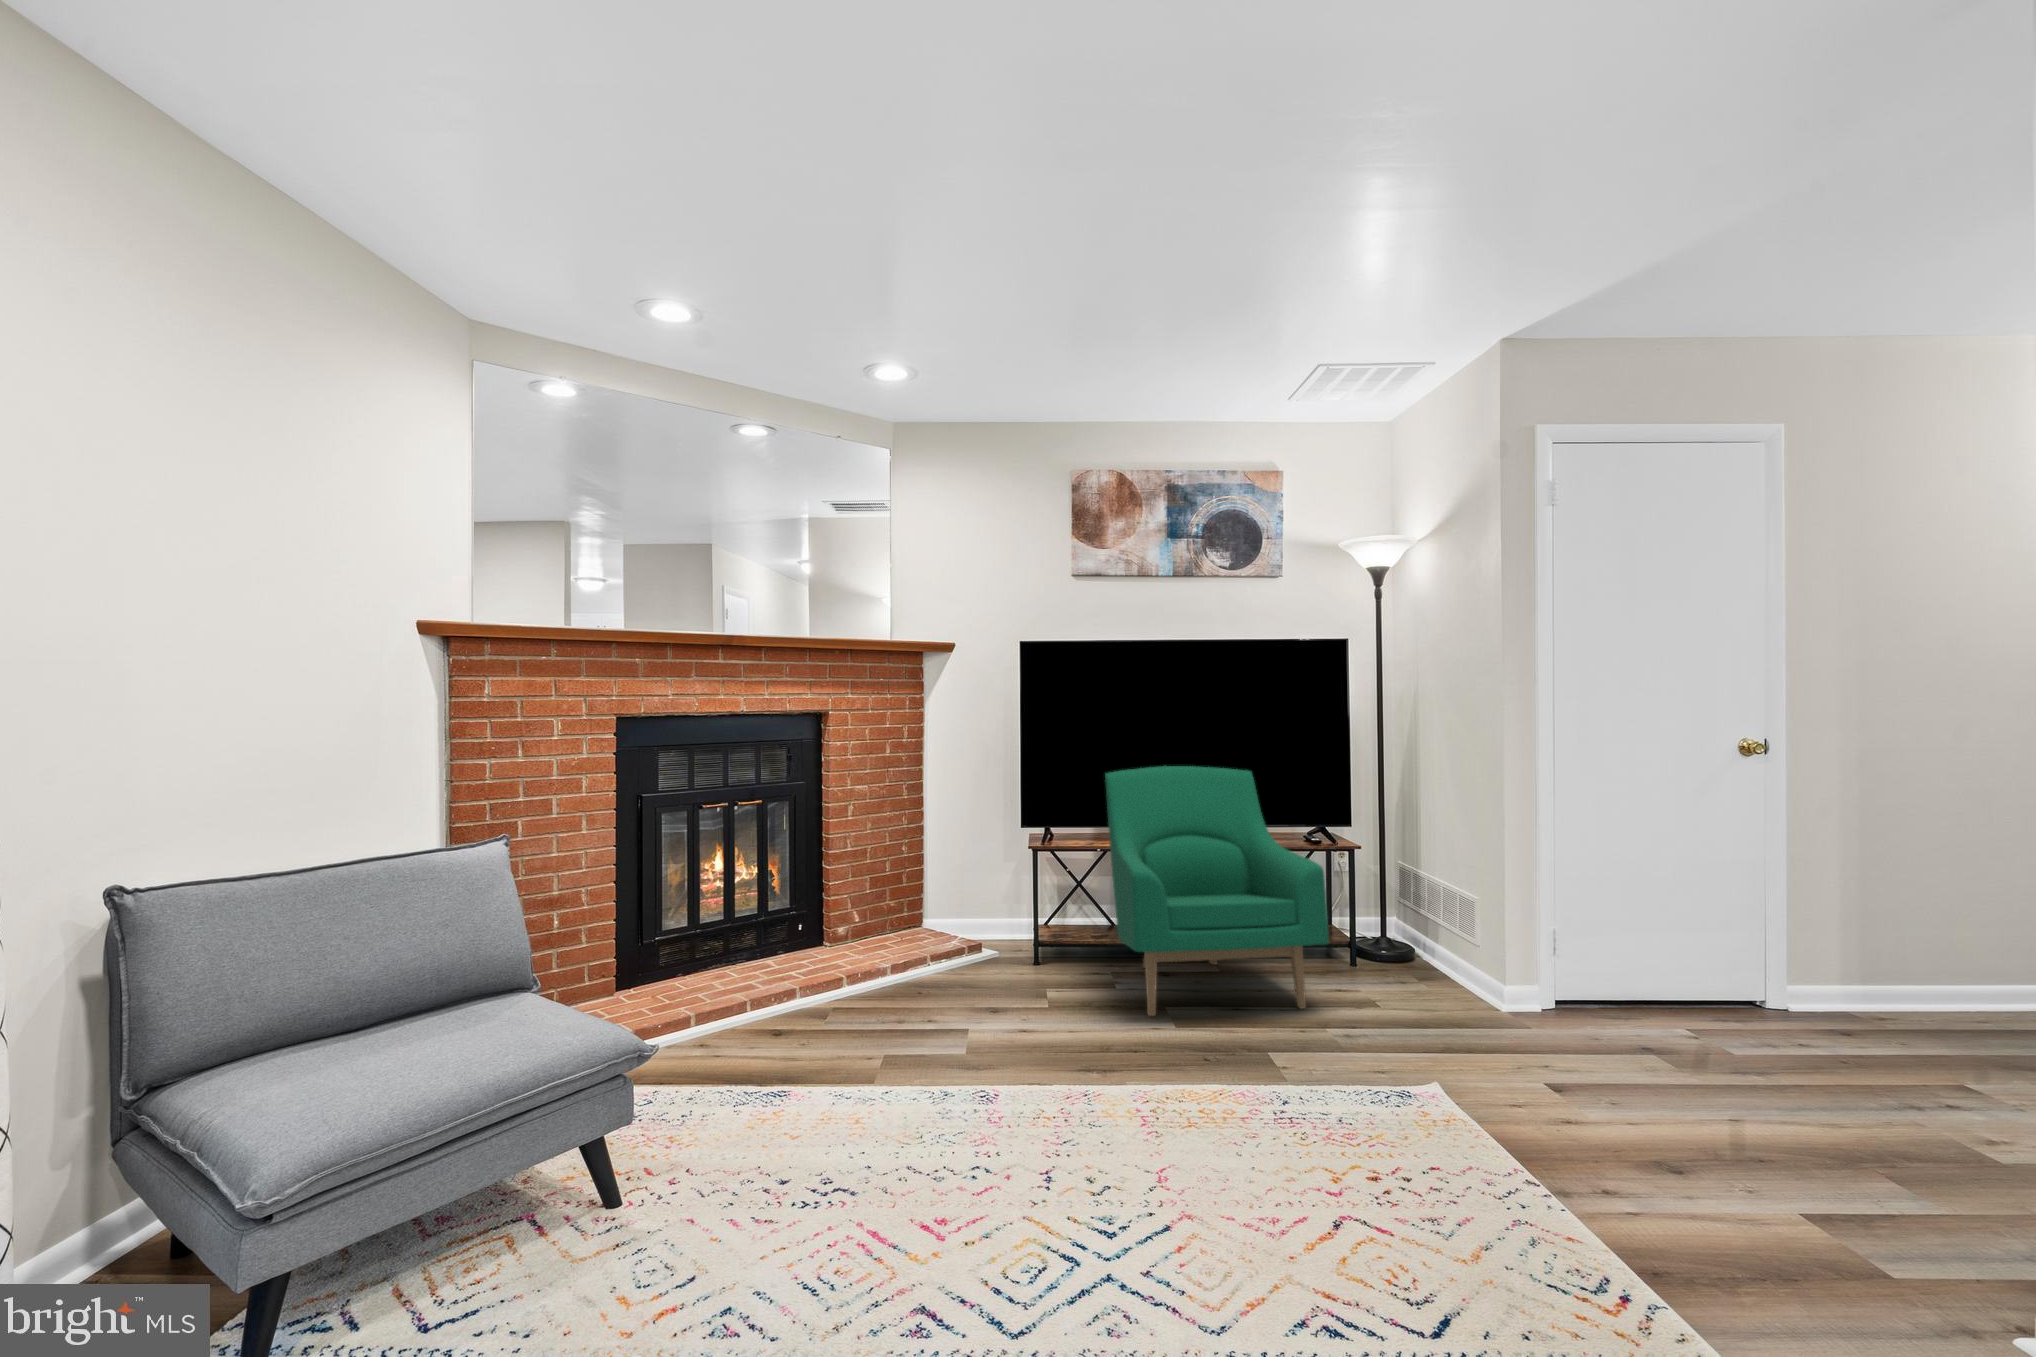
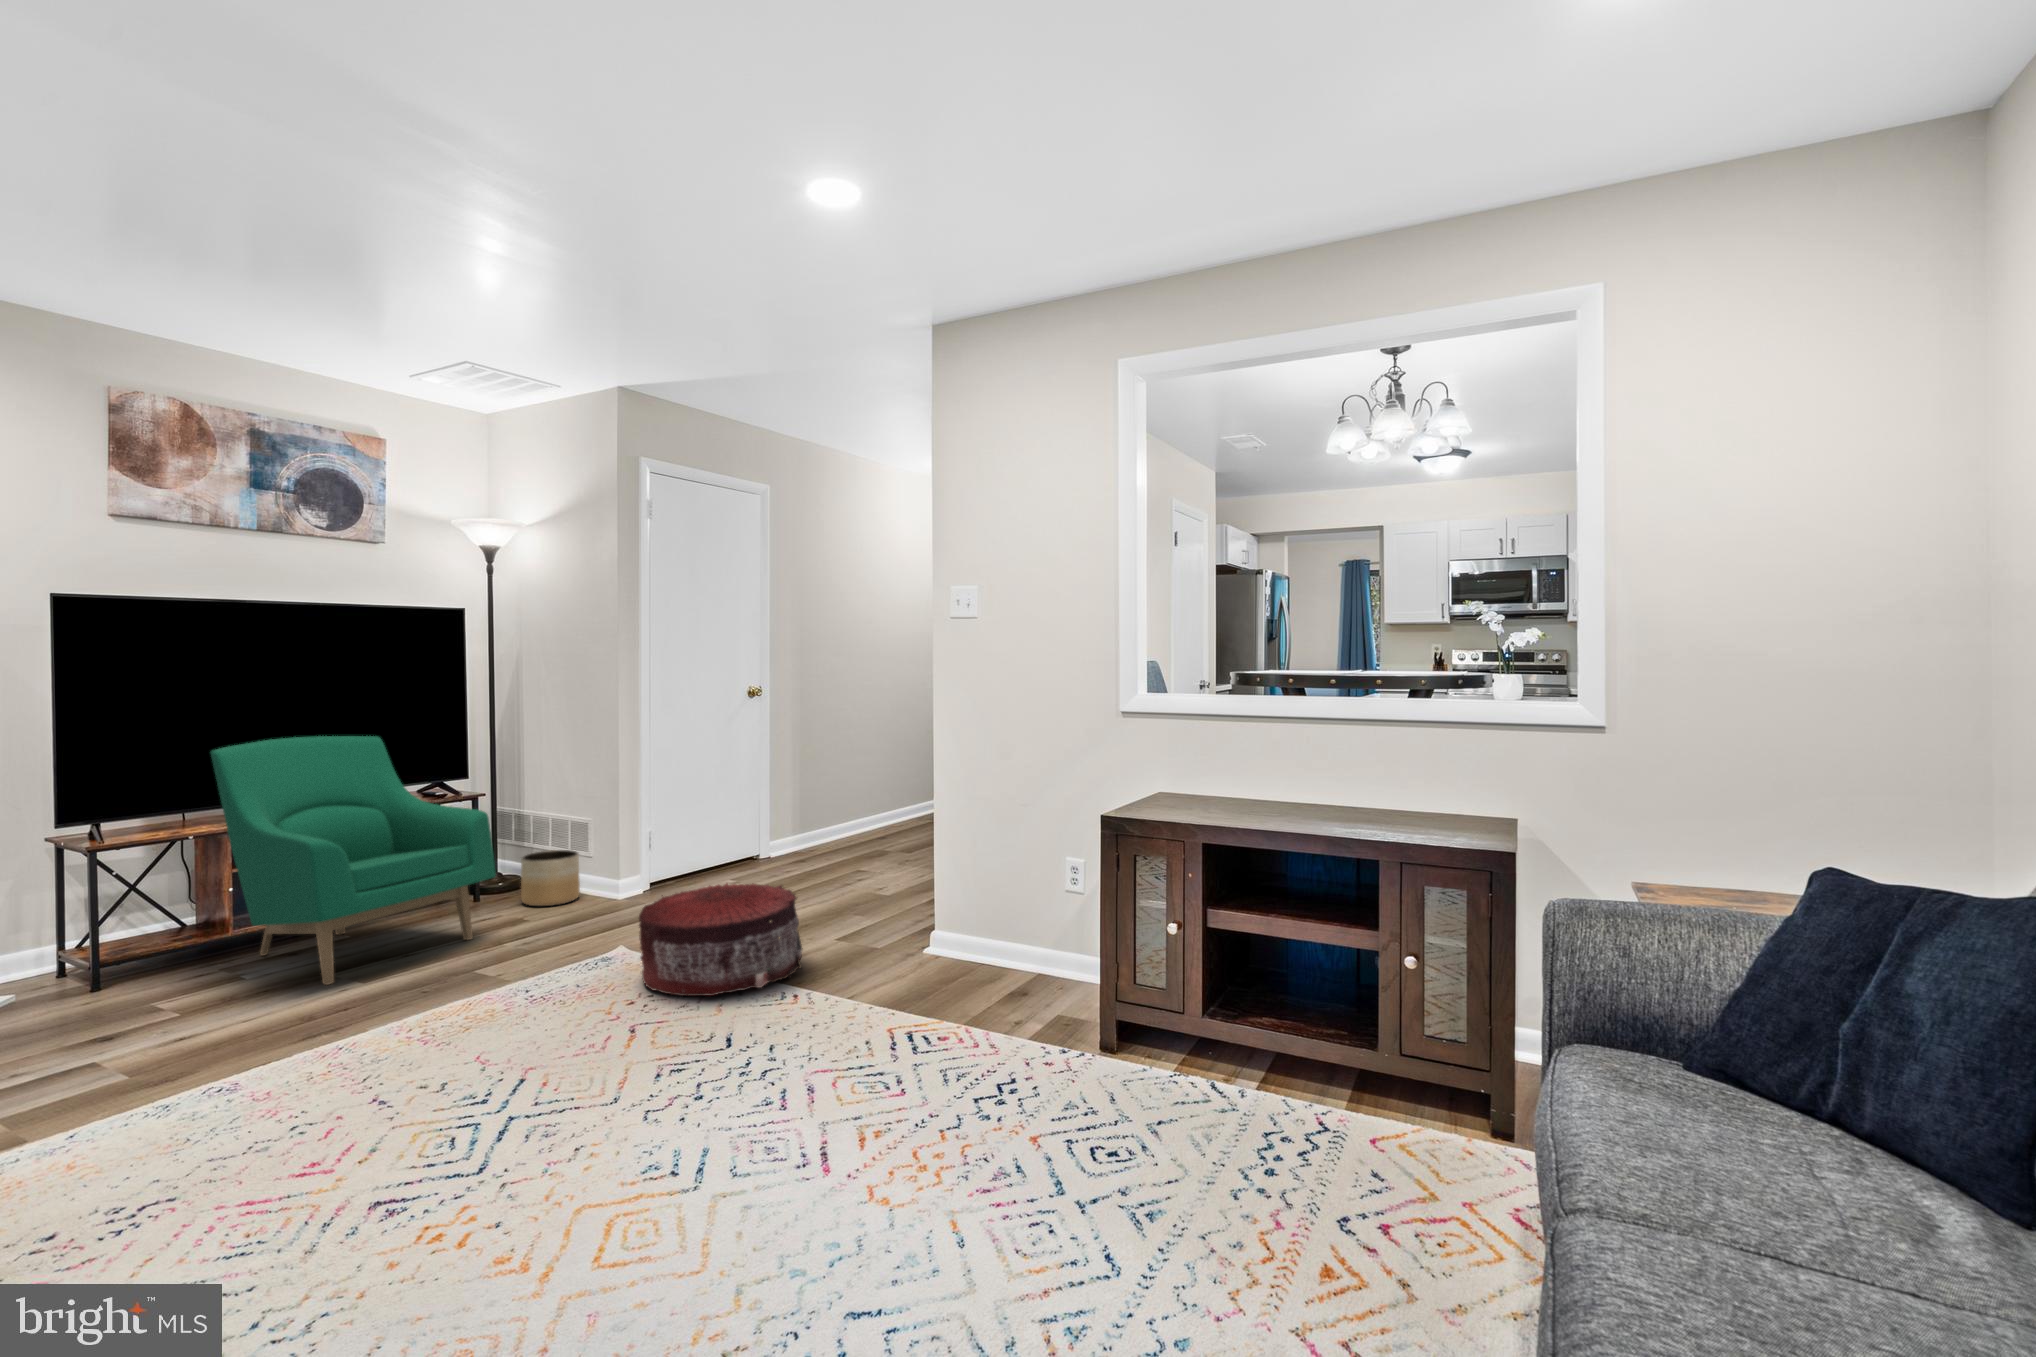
planter: none [1390,922,1459,994] -> present [521,850,580,906]
pouf: none [1408,1029,1688,1256] -> present [639,884,803,996]

